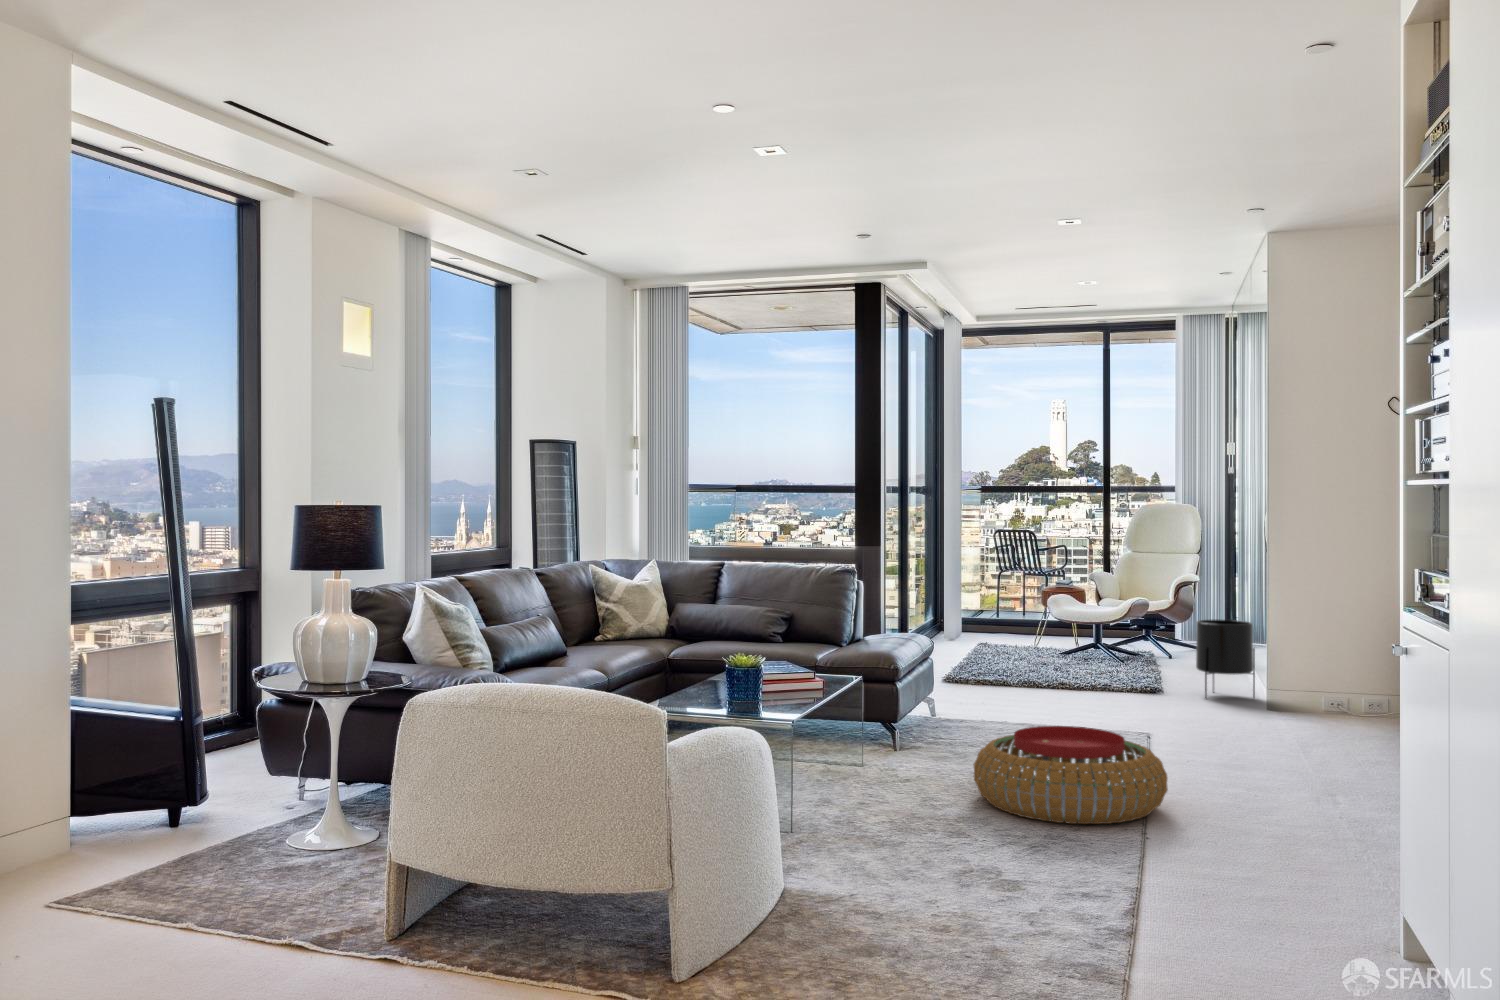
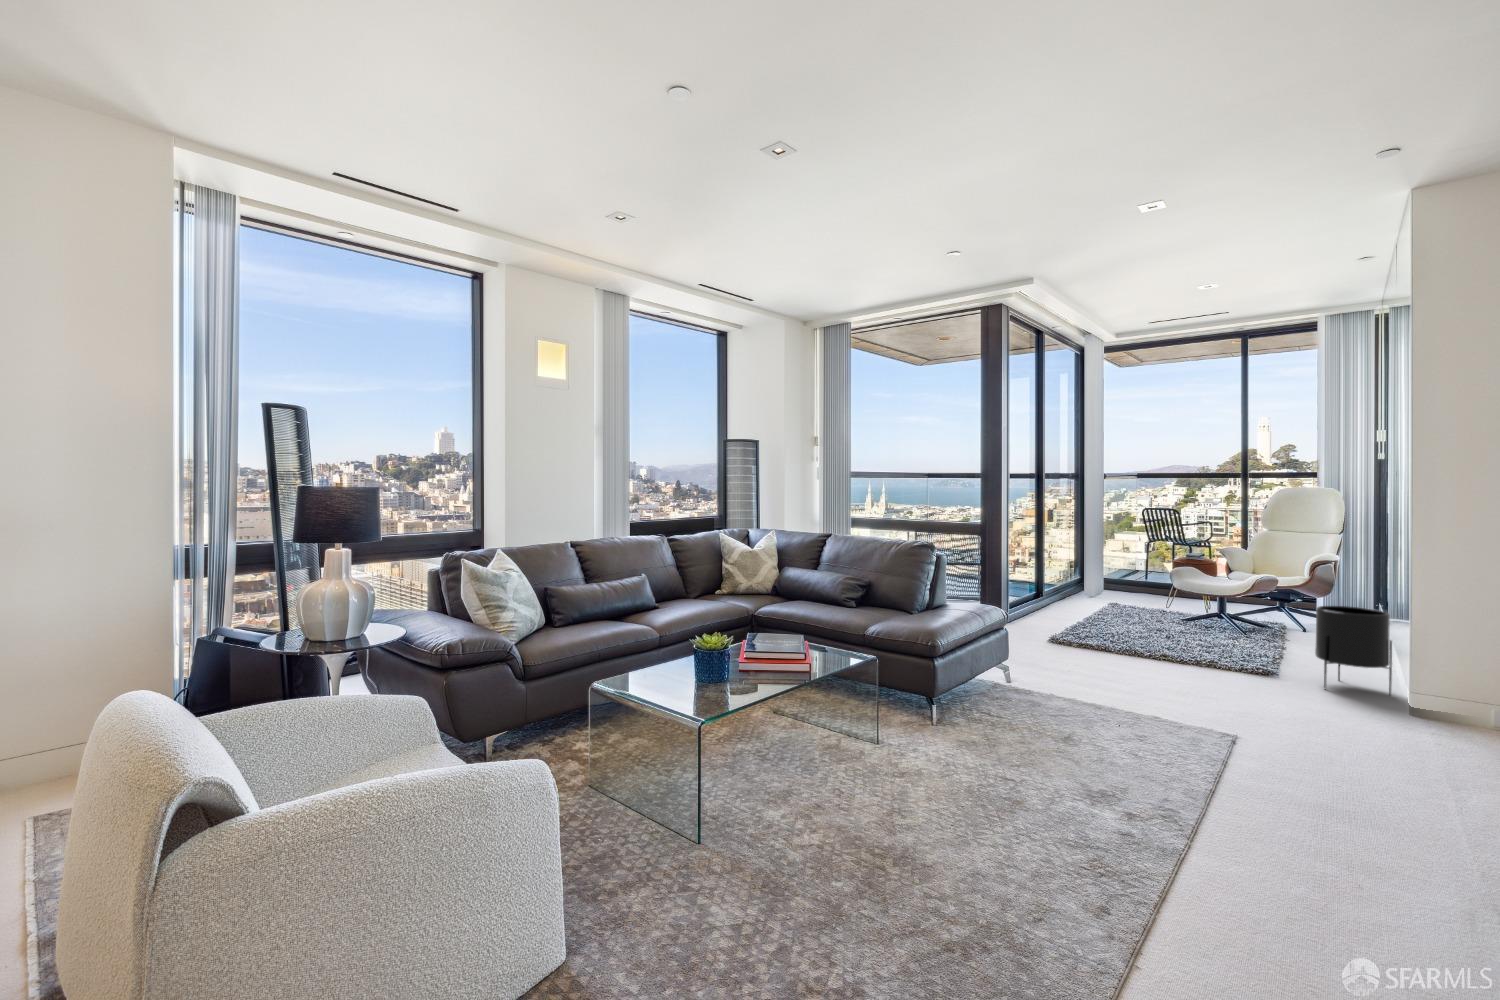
pouf: present [973,726,1168,824] -> none [936,738,1184,898]

